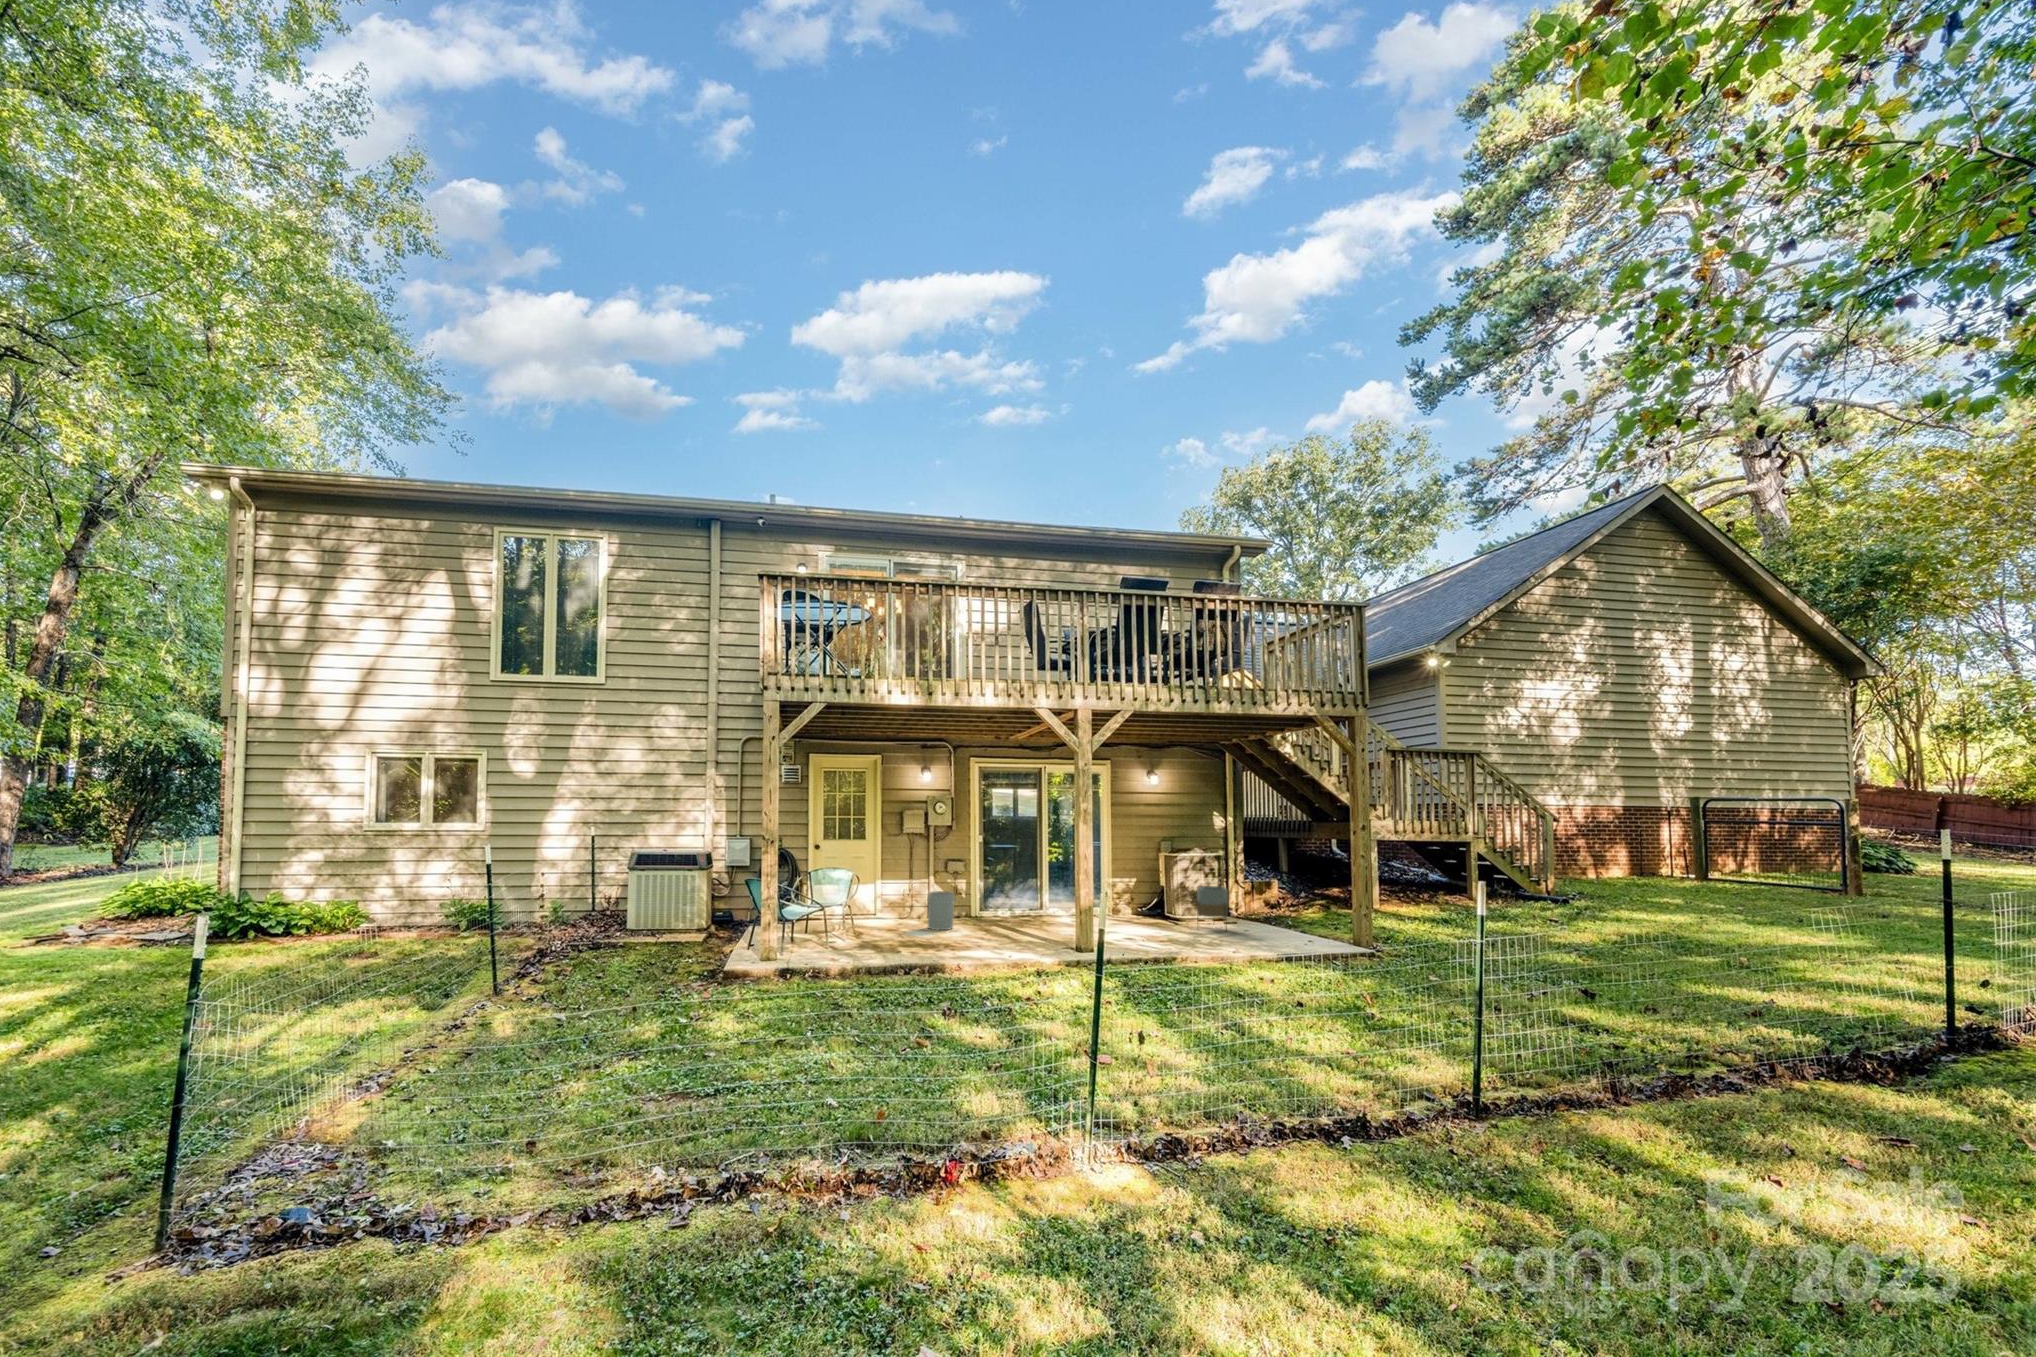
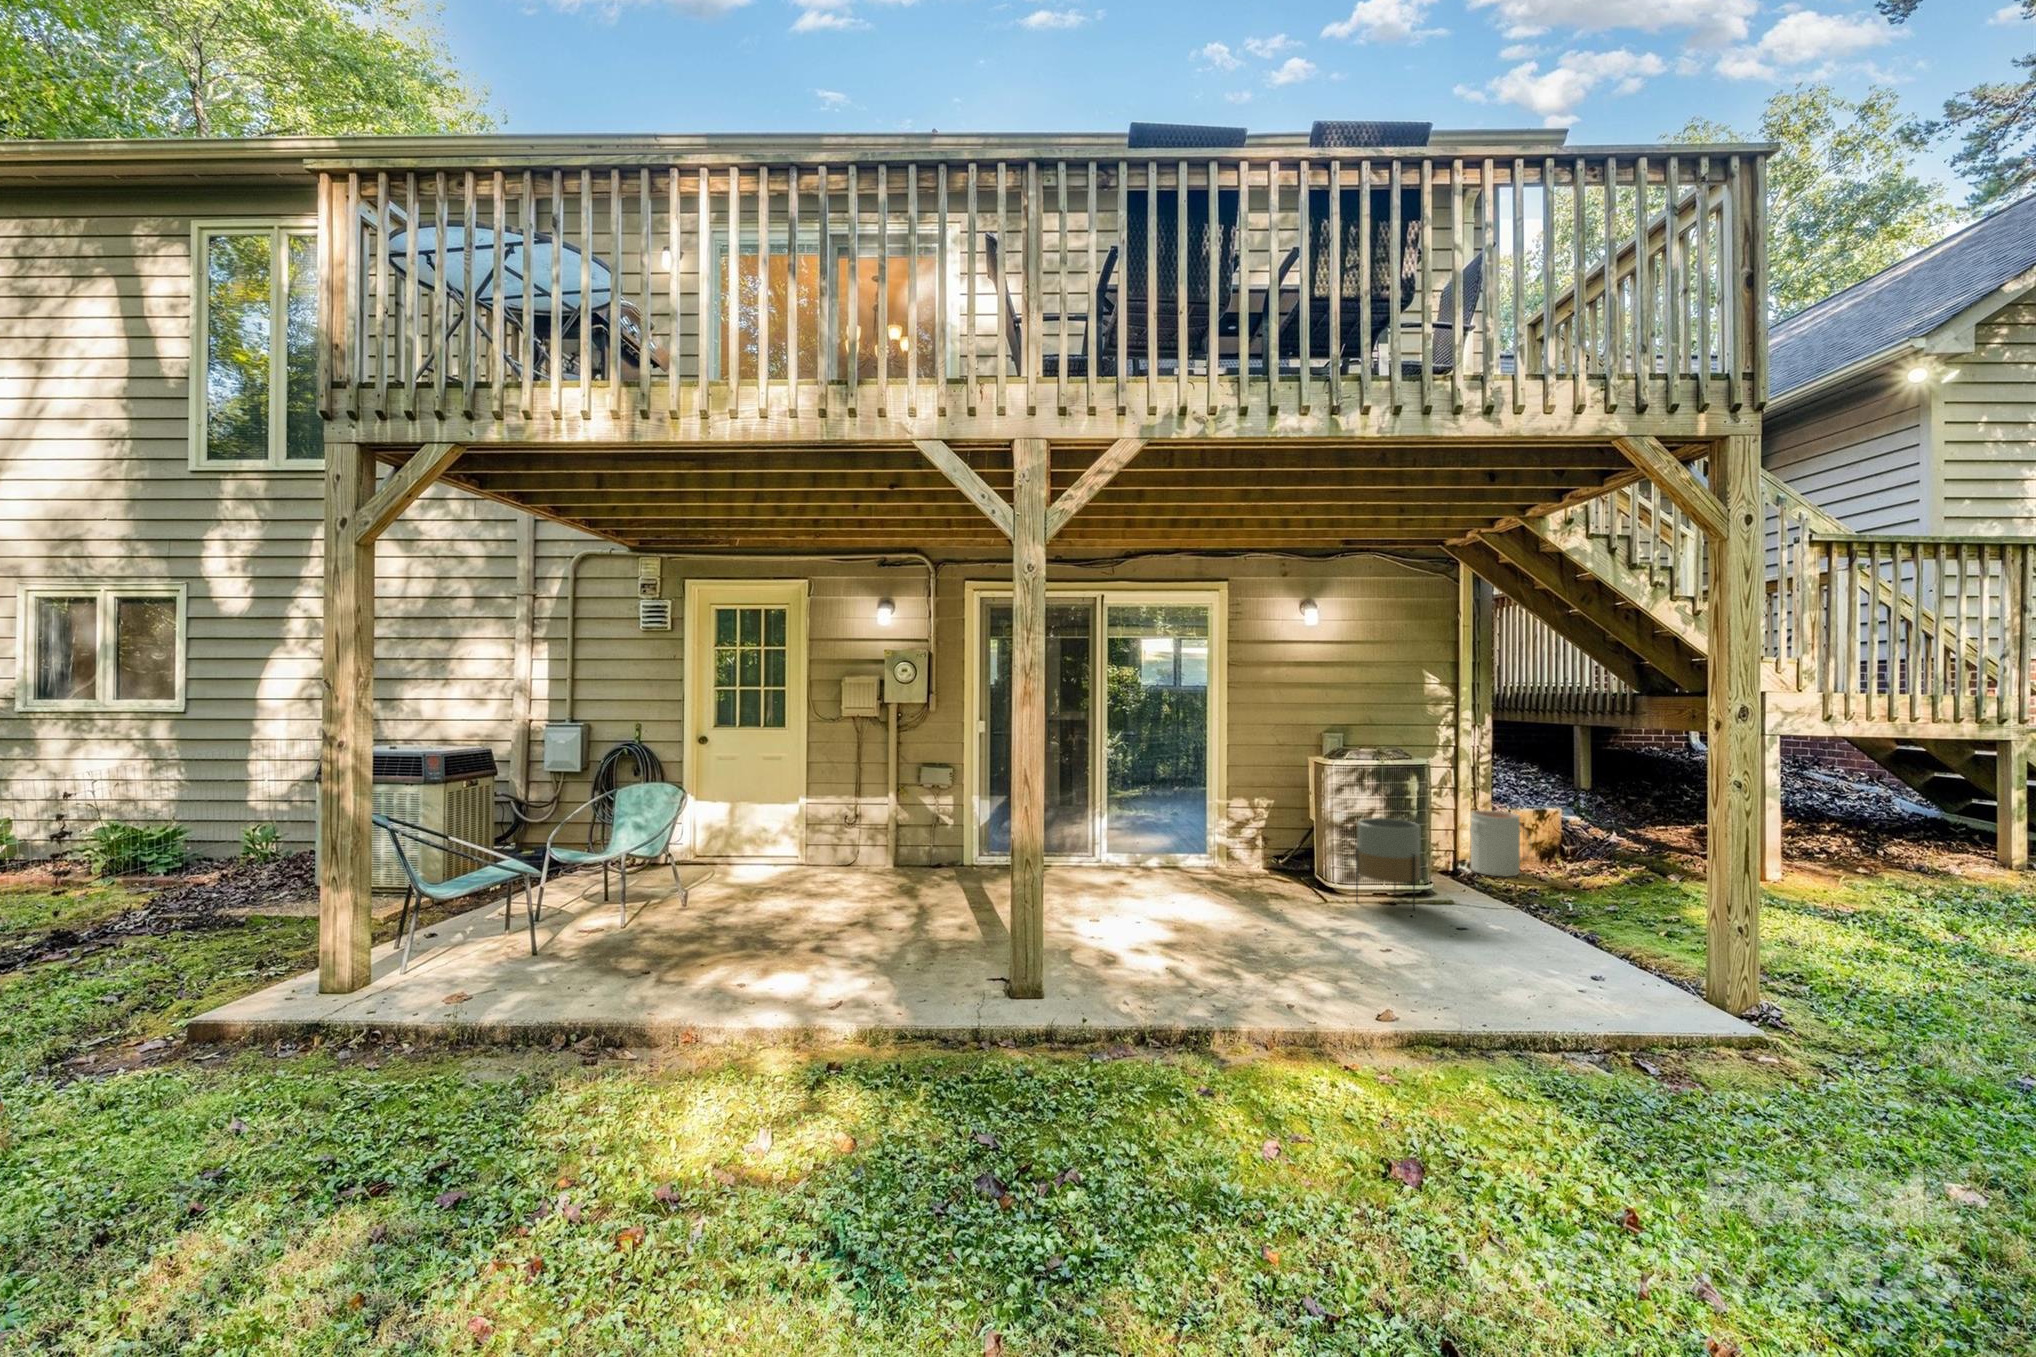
bucket: present [927,891,955,930] -> present [1470,811,1520,876]

